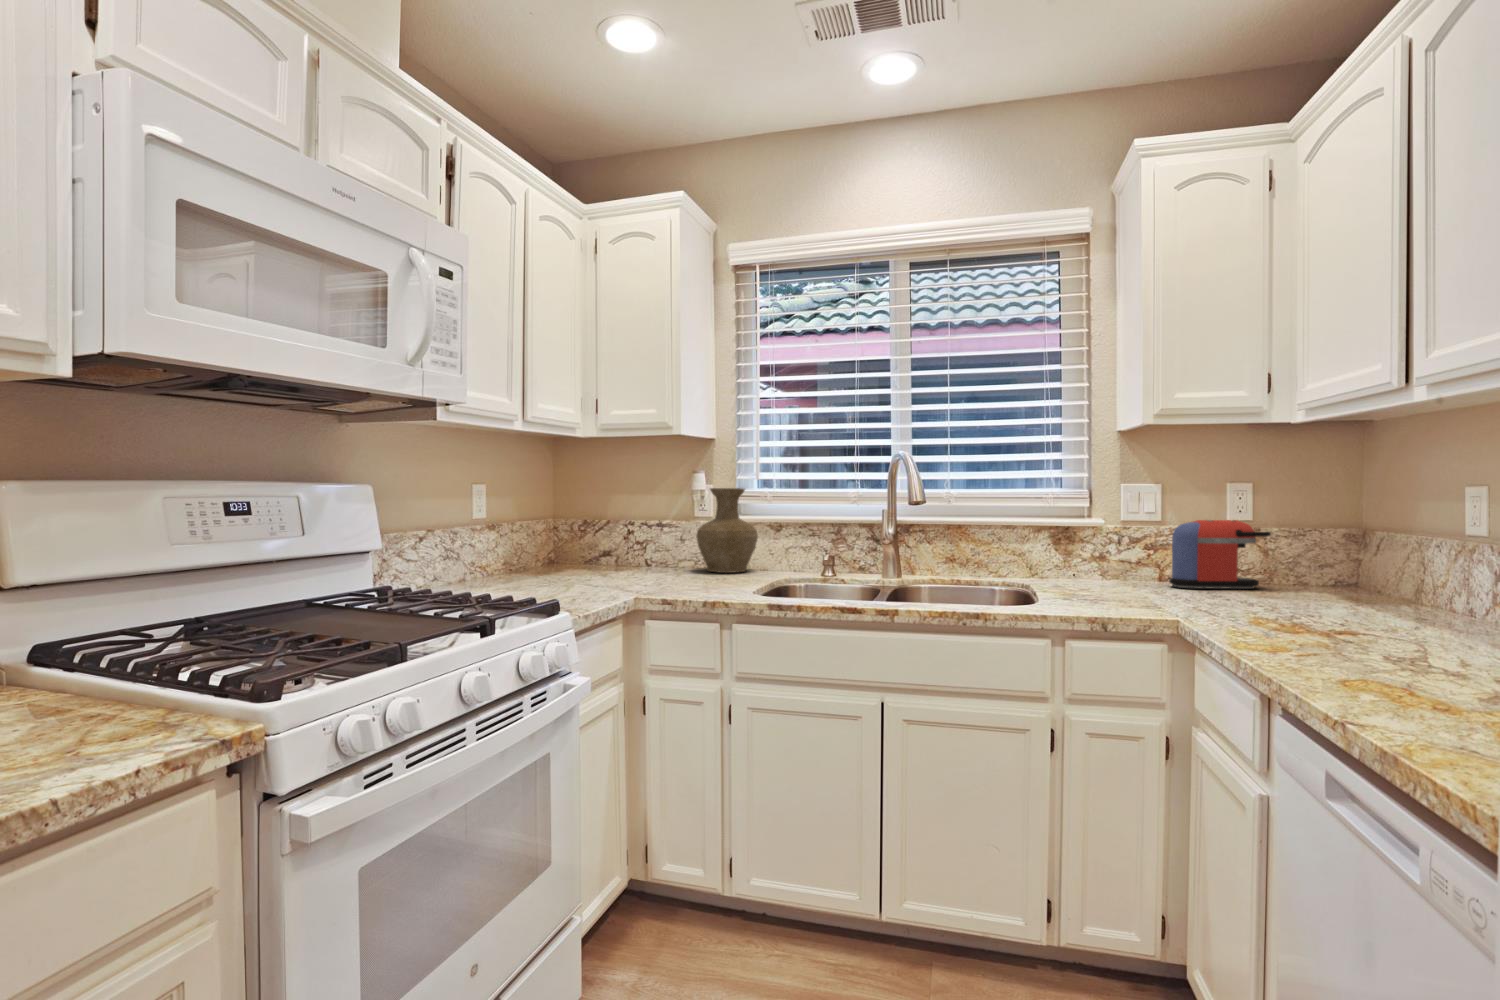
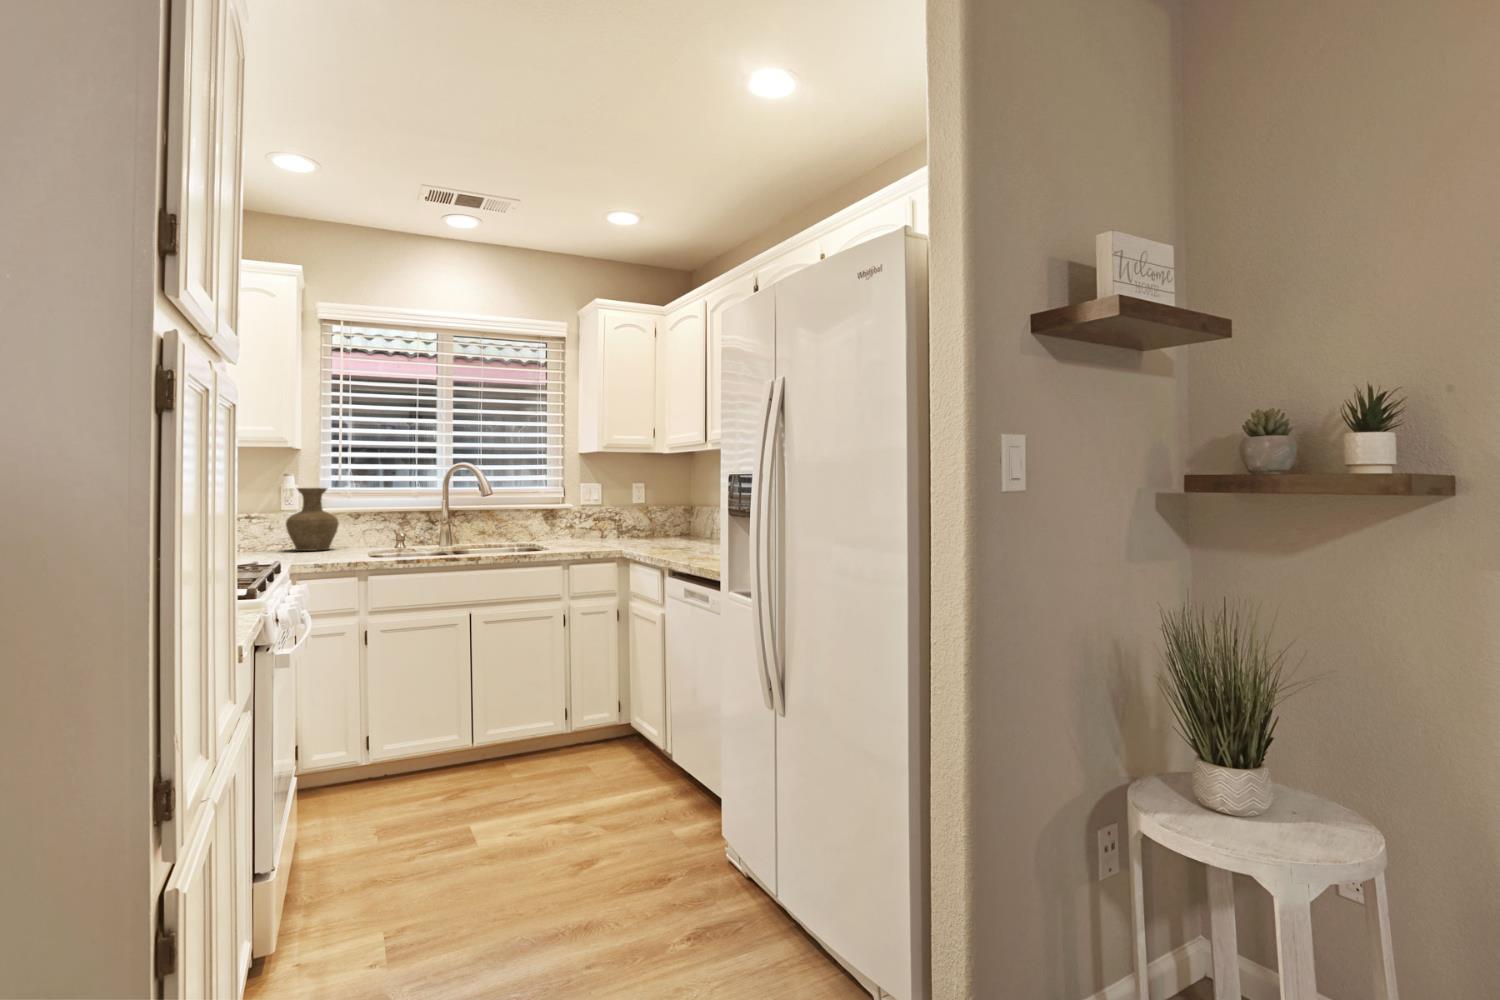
coffee maker: present [1169,520,1271,589] -> none [607,503,653,540]

